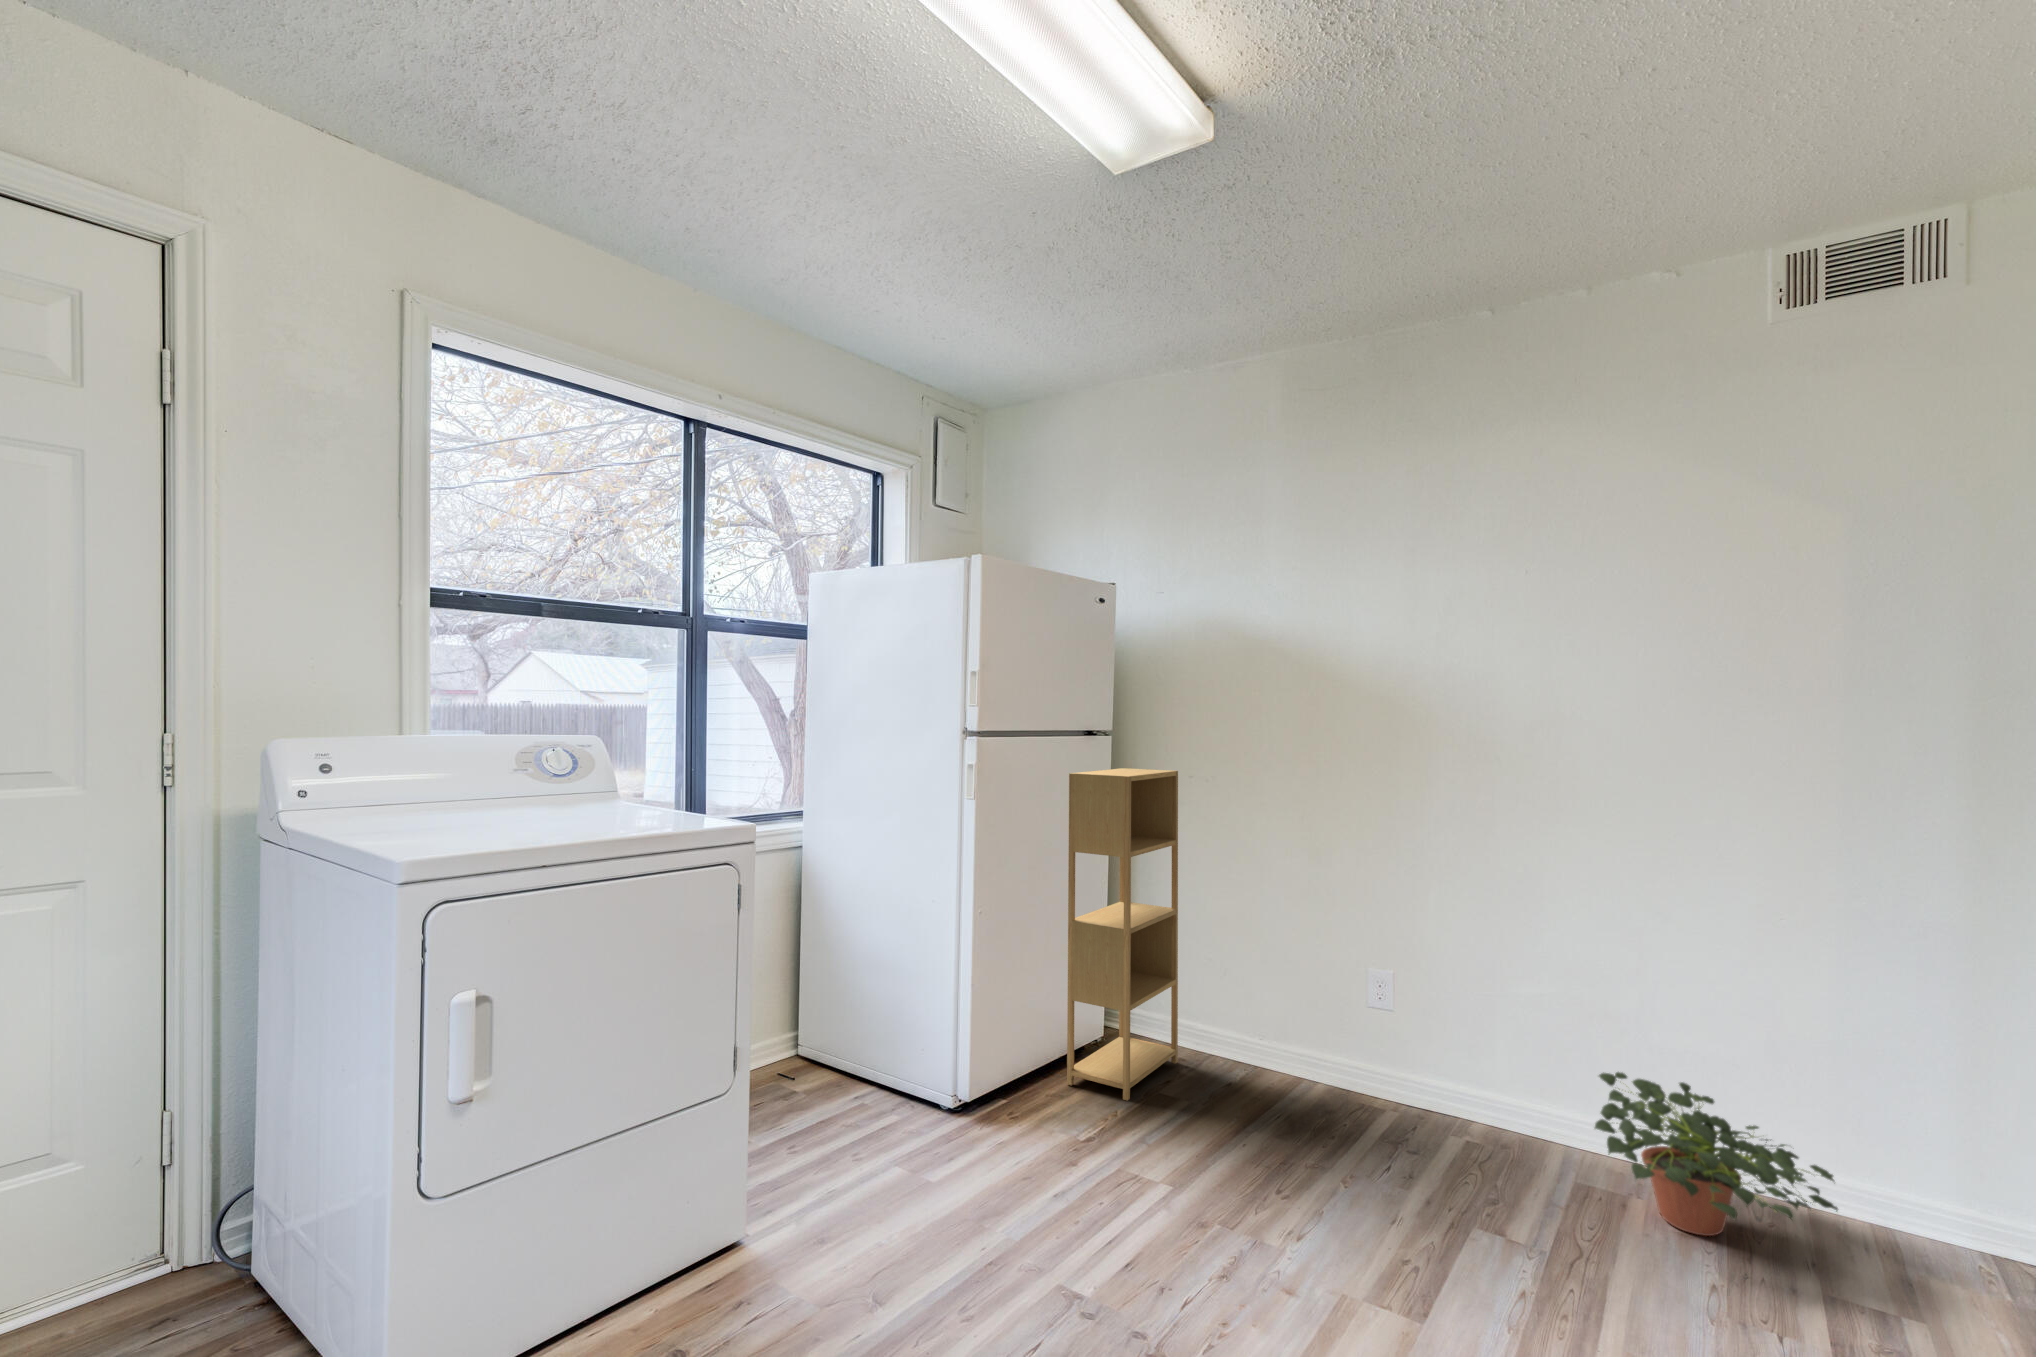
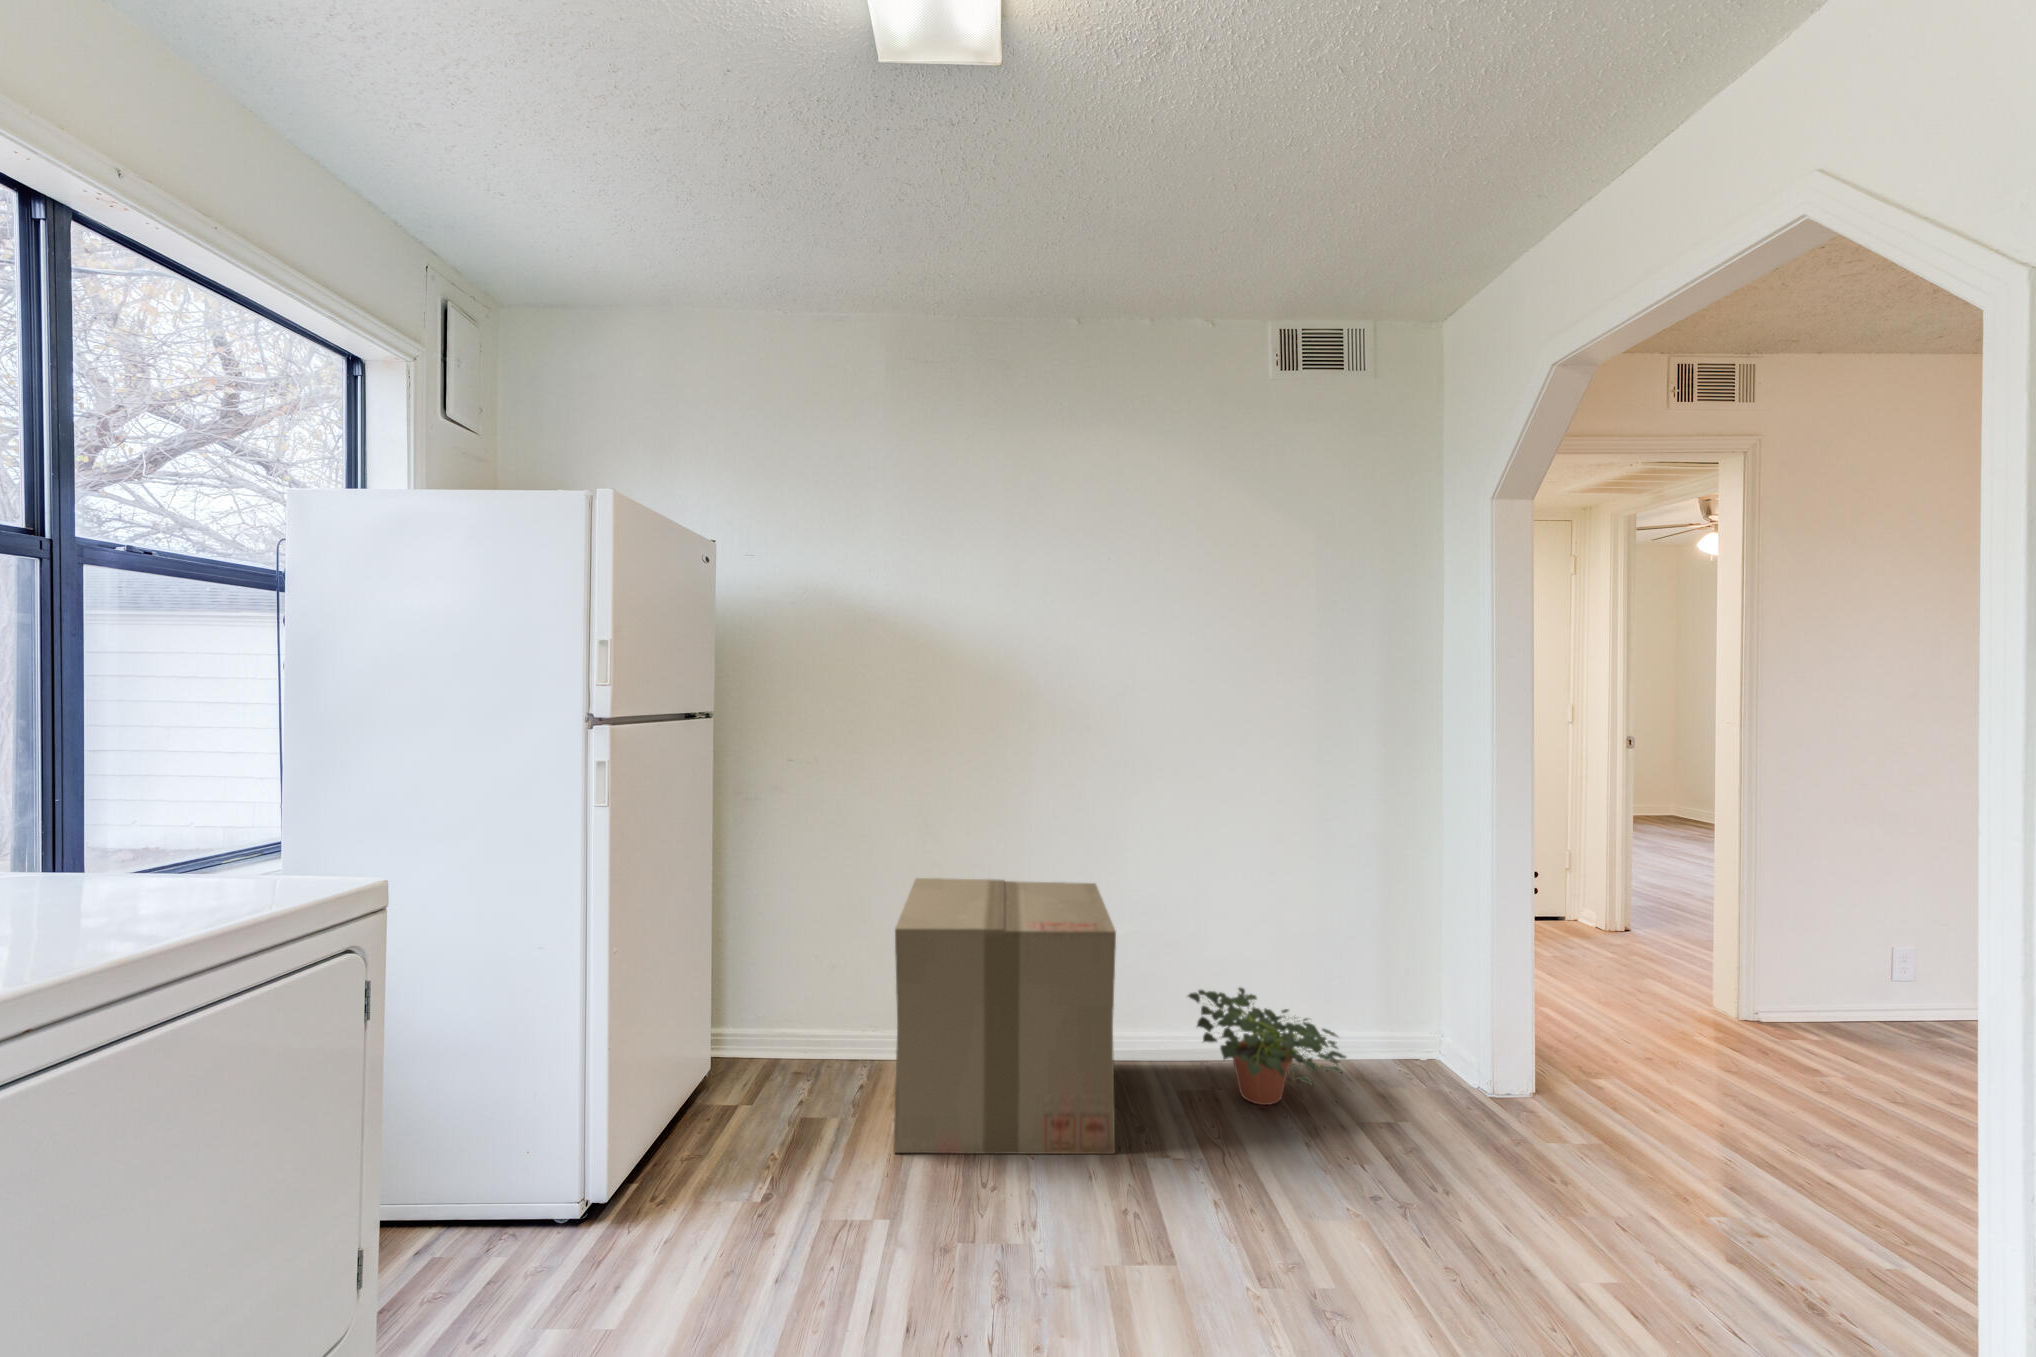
shelving unit: present [1067,768,1178,1101] -> none [695,760,800,1141]
cardboard box: none [1214,894,1491,1214] -> present [894,878,1116,1154]

